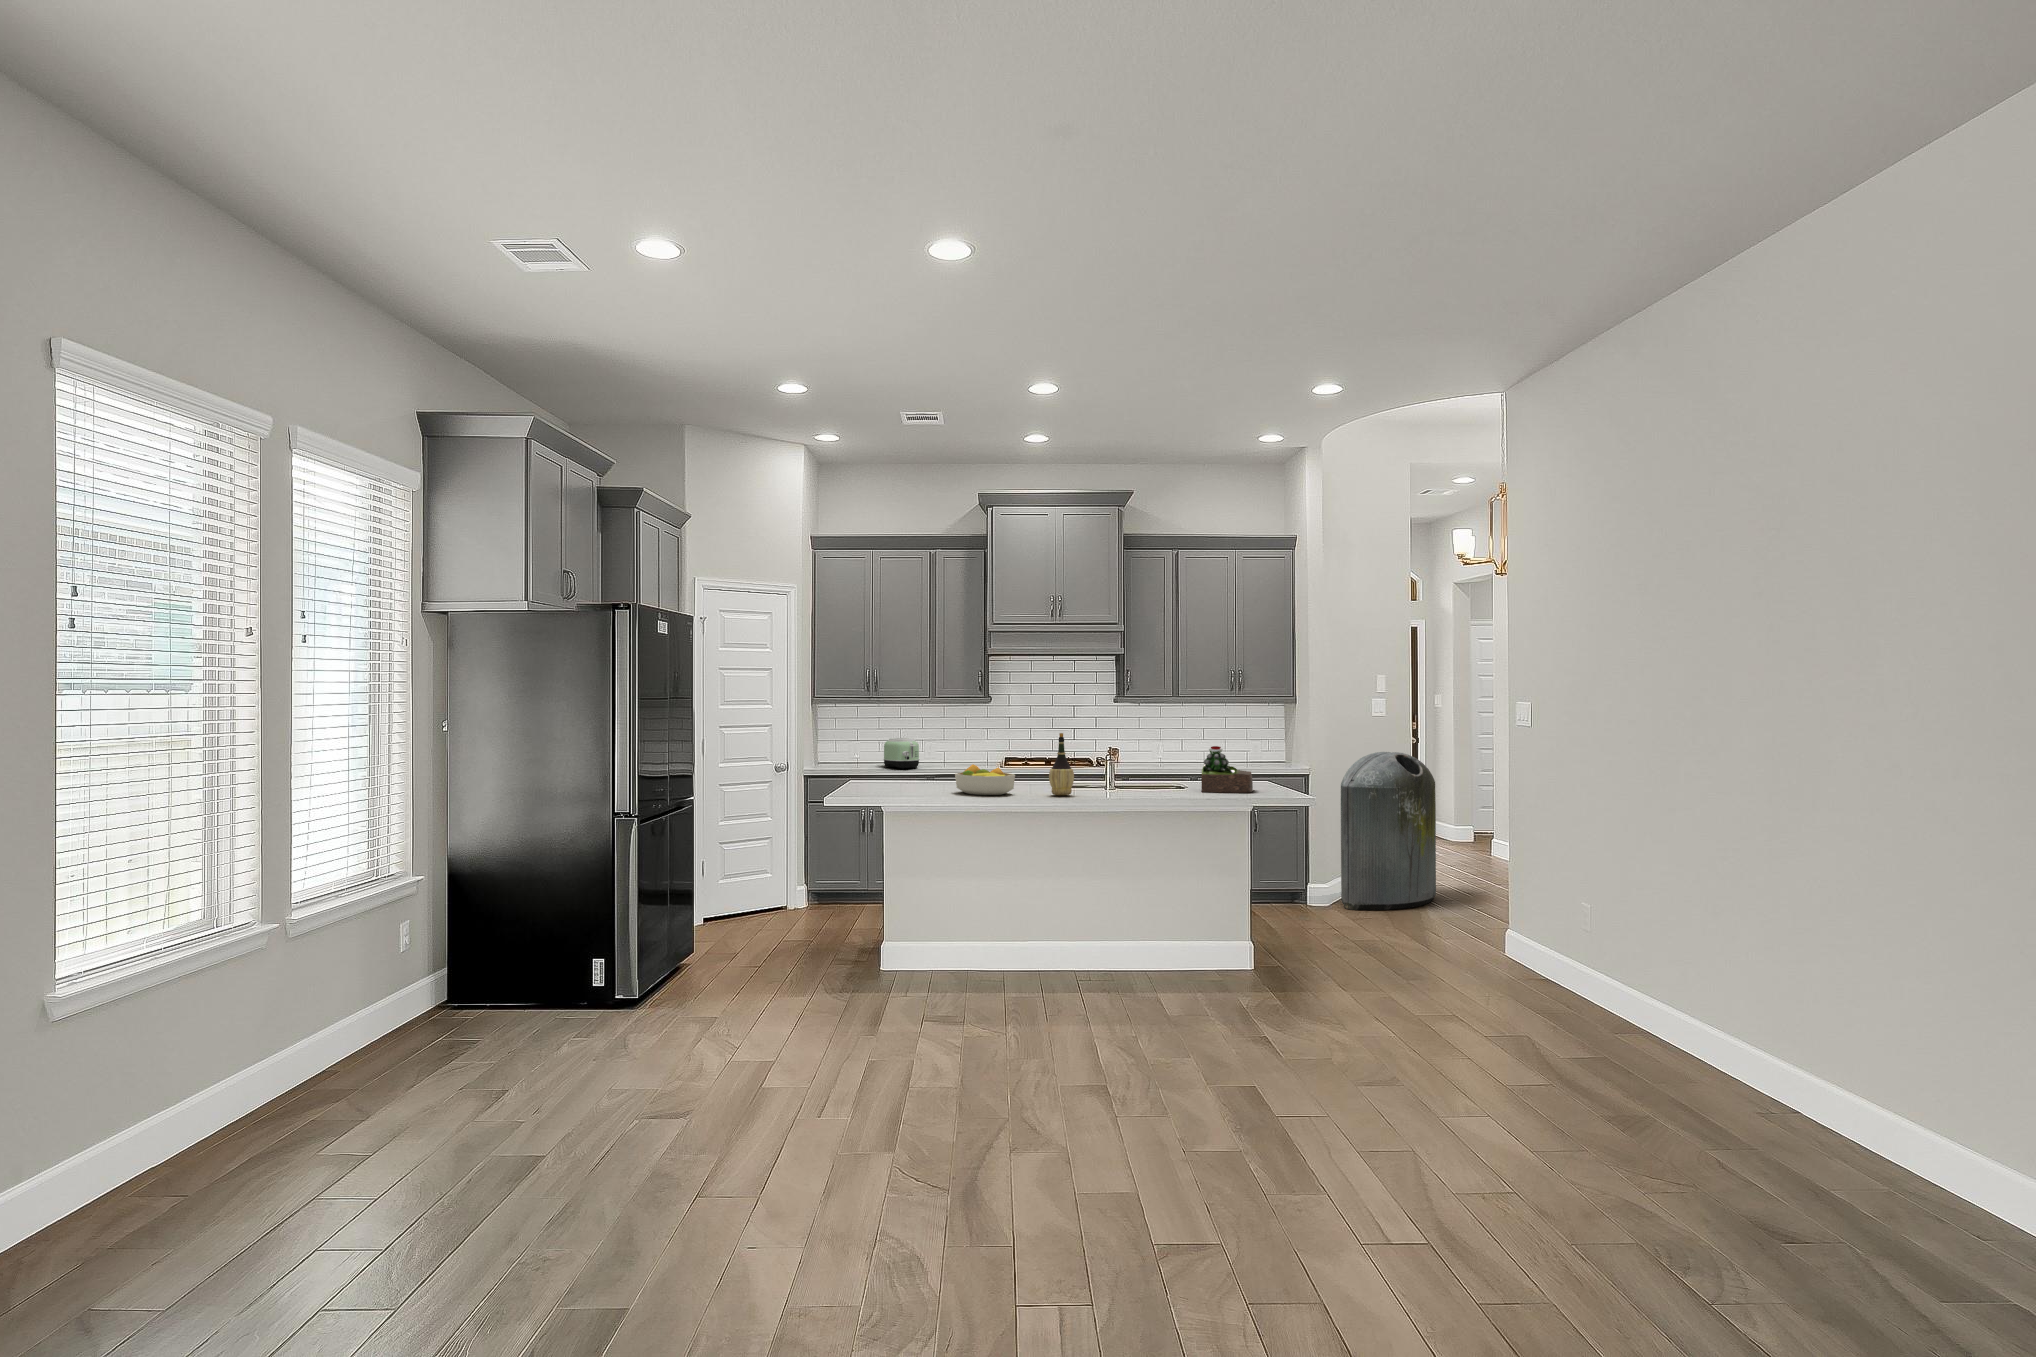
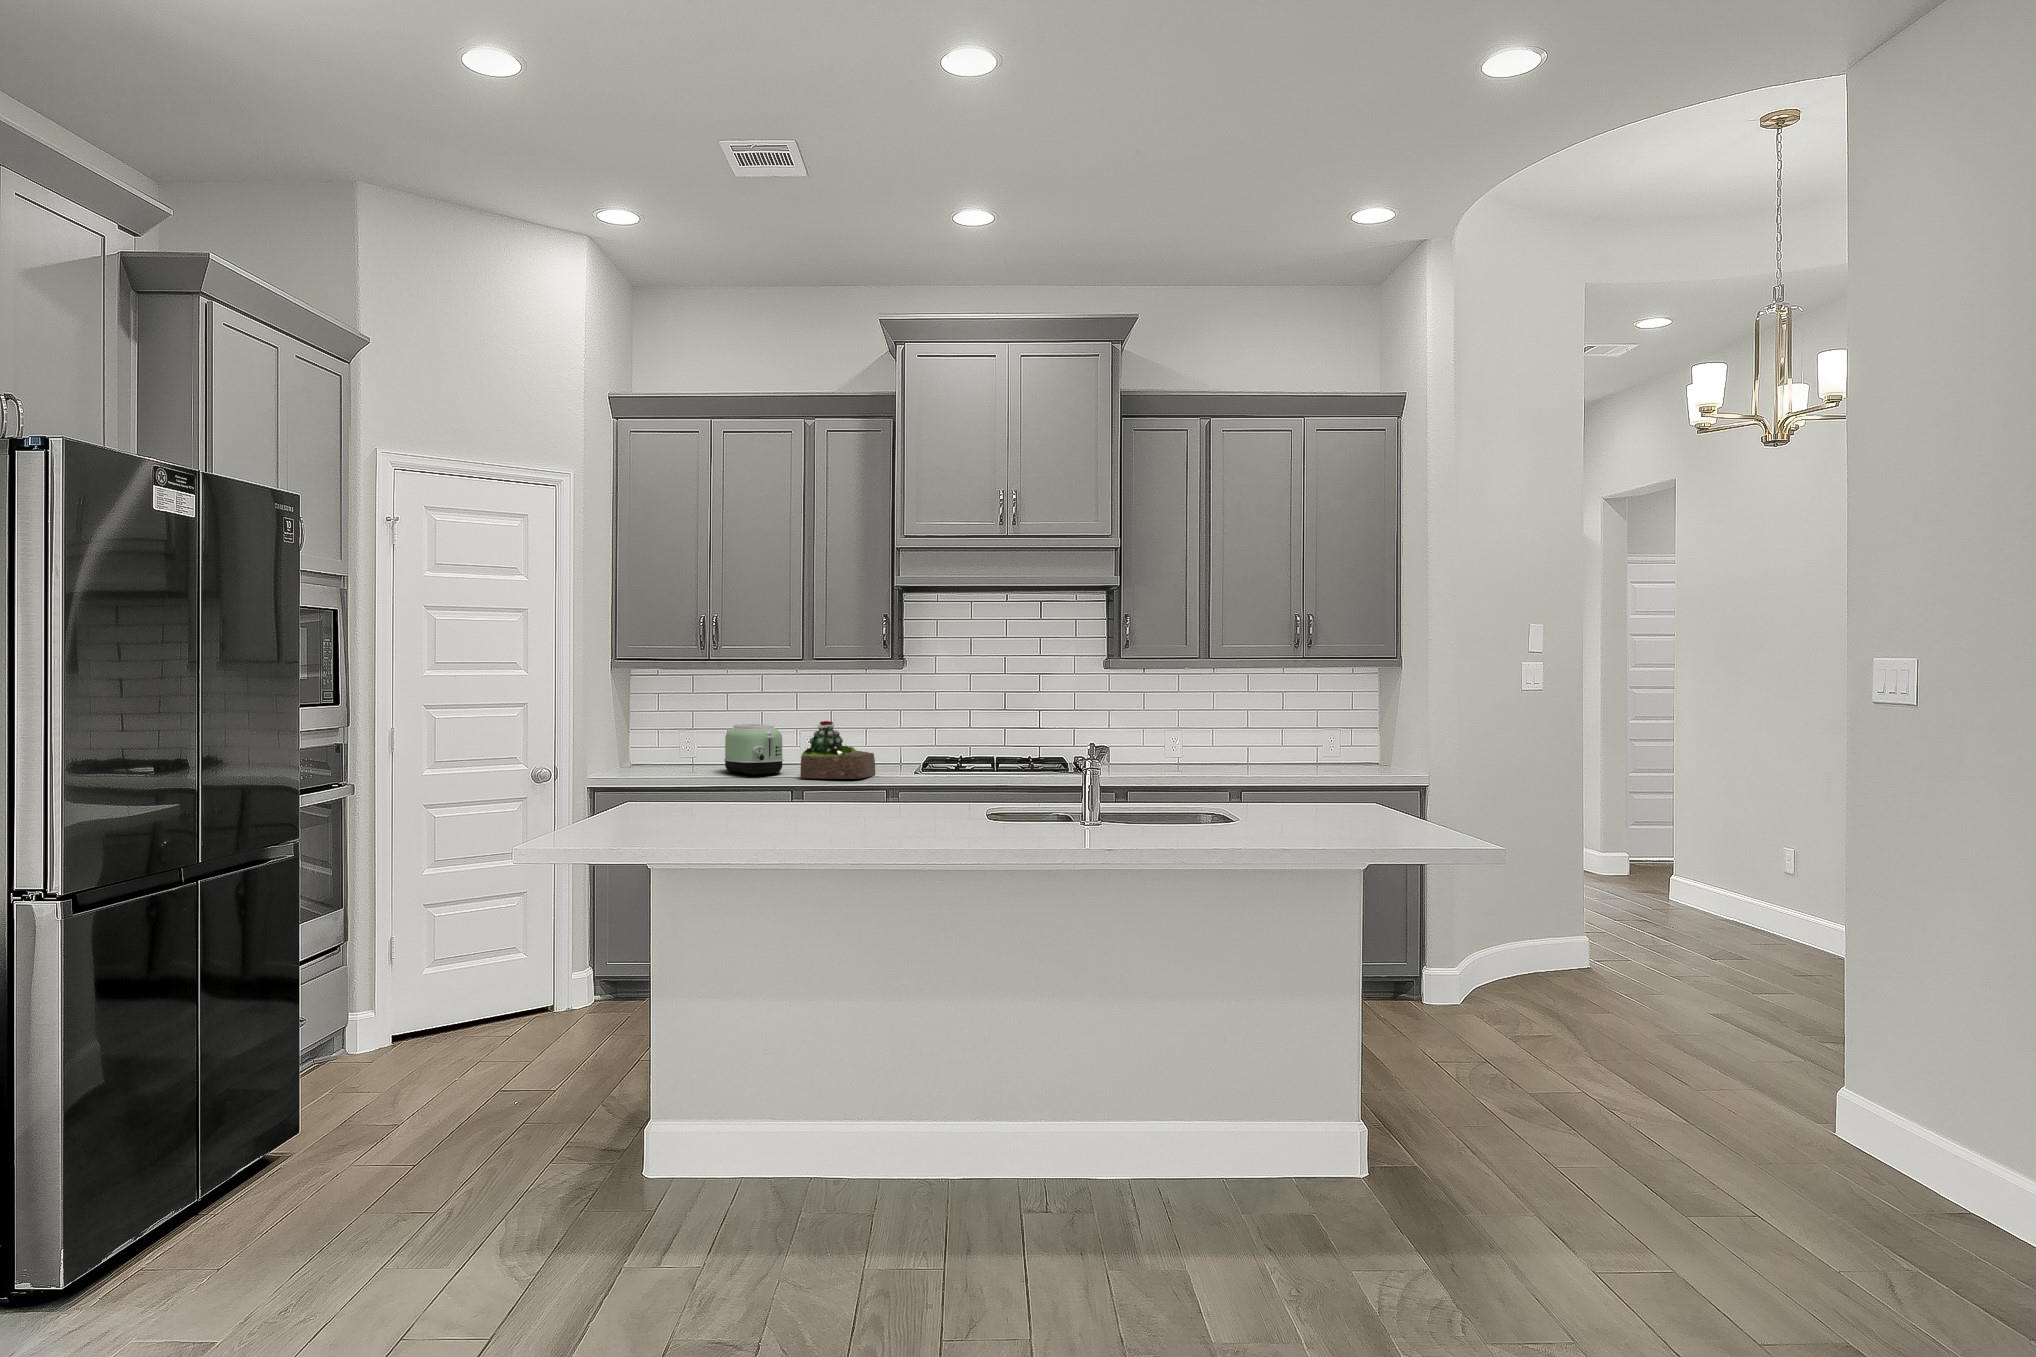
wine bottle: present [1049,733,1074,795] -> none [971,712,1022,838]
succulent plant: present [1201,746,1253,793] -> present [801,721,875,779]
trash can: present [1341,752,1436,910] -> none [1479,749,1629,1013]
fruit bowl: present [955,764,1015,795] -> none [787,774,905,838]

